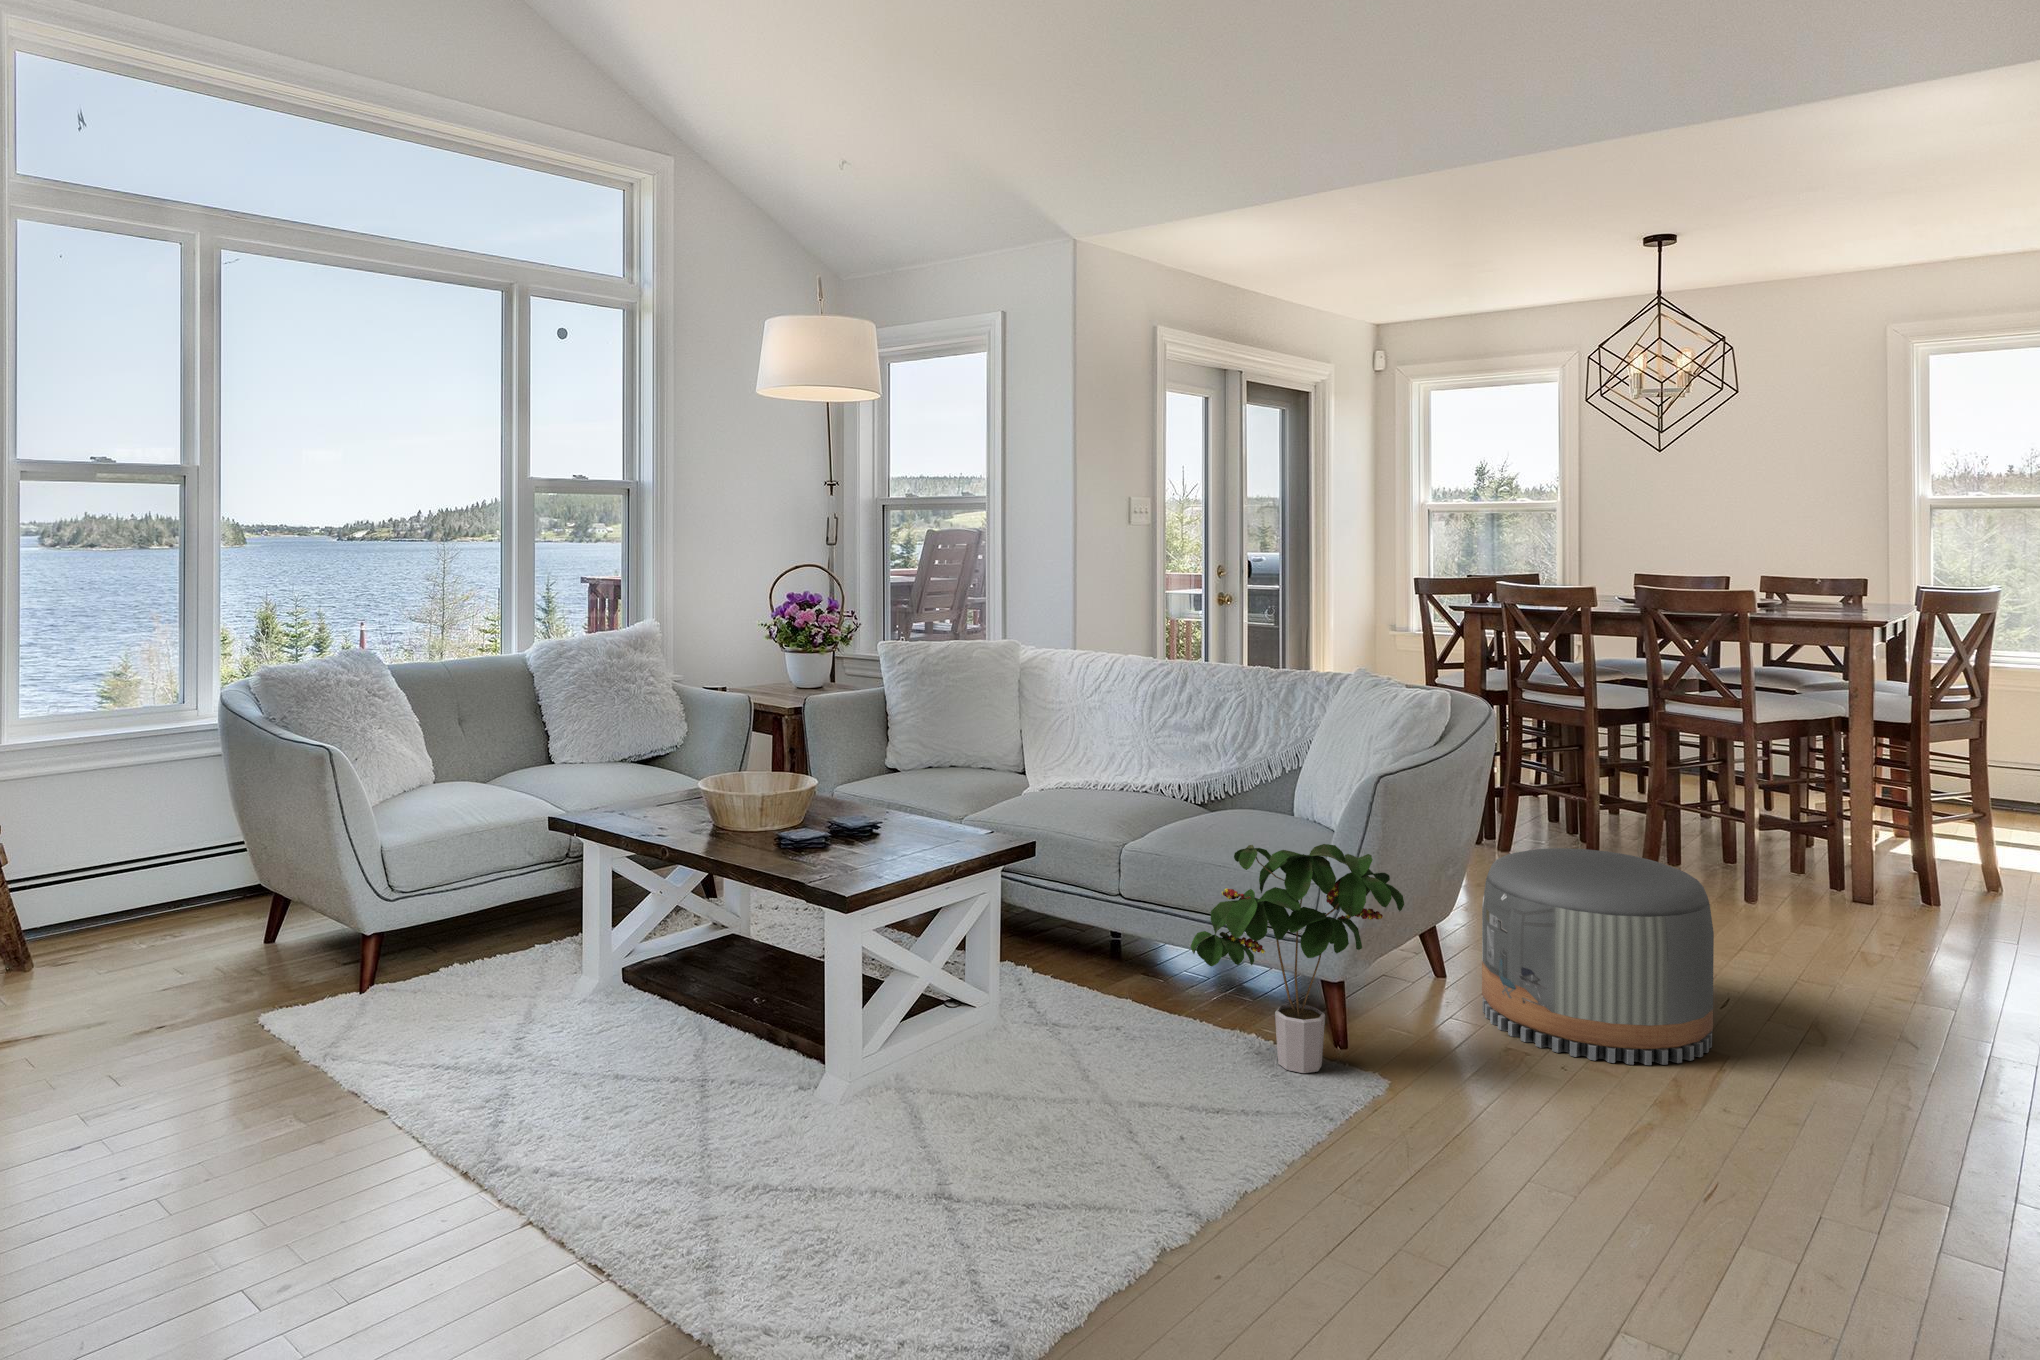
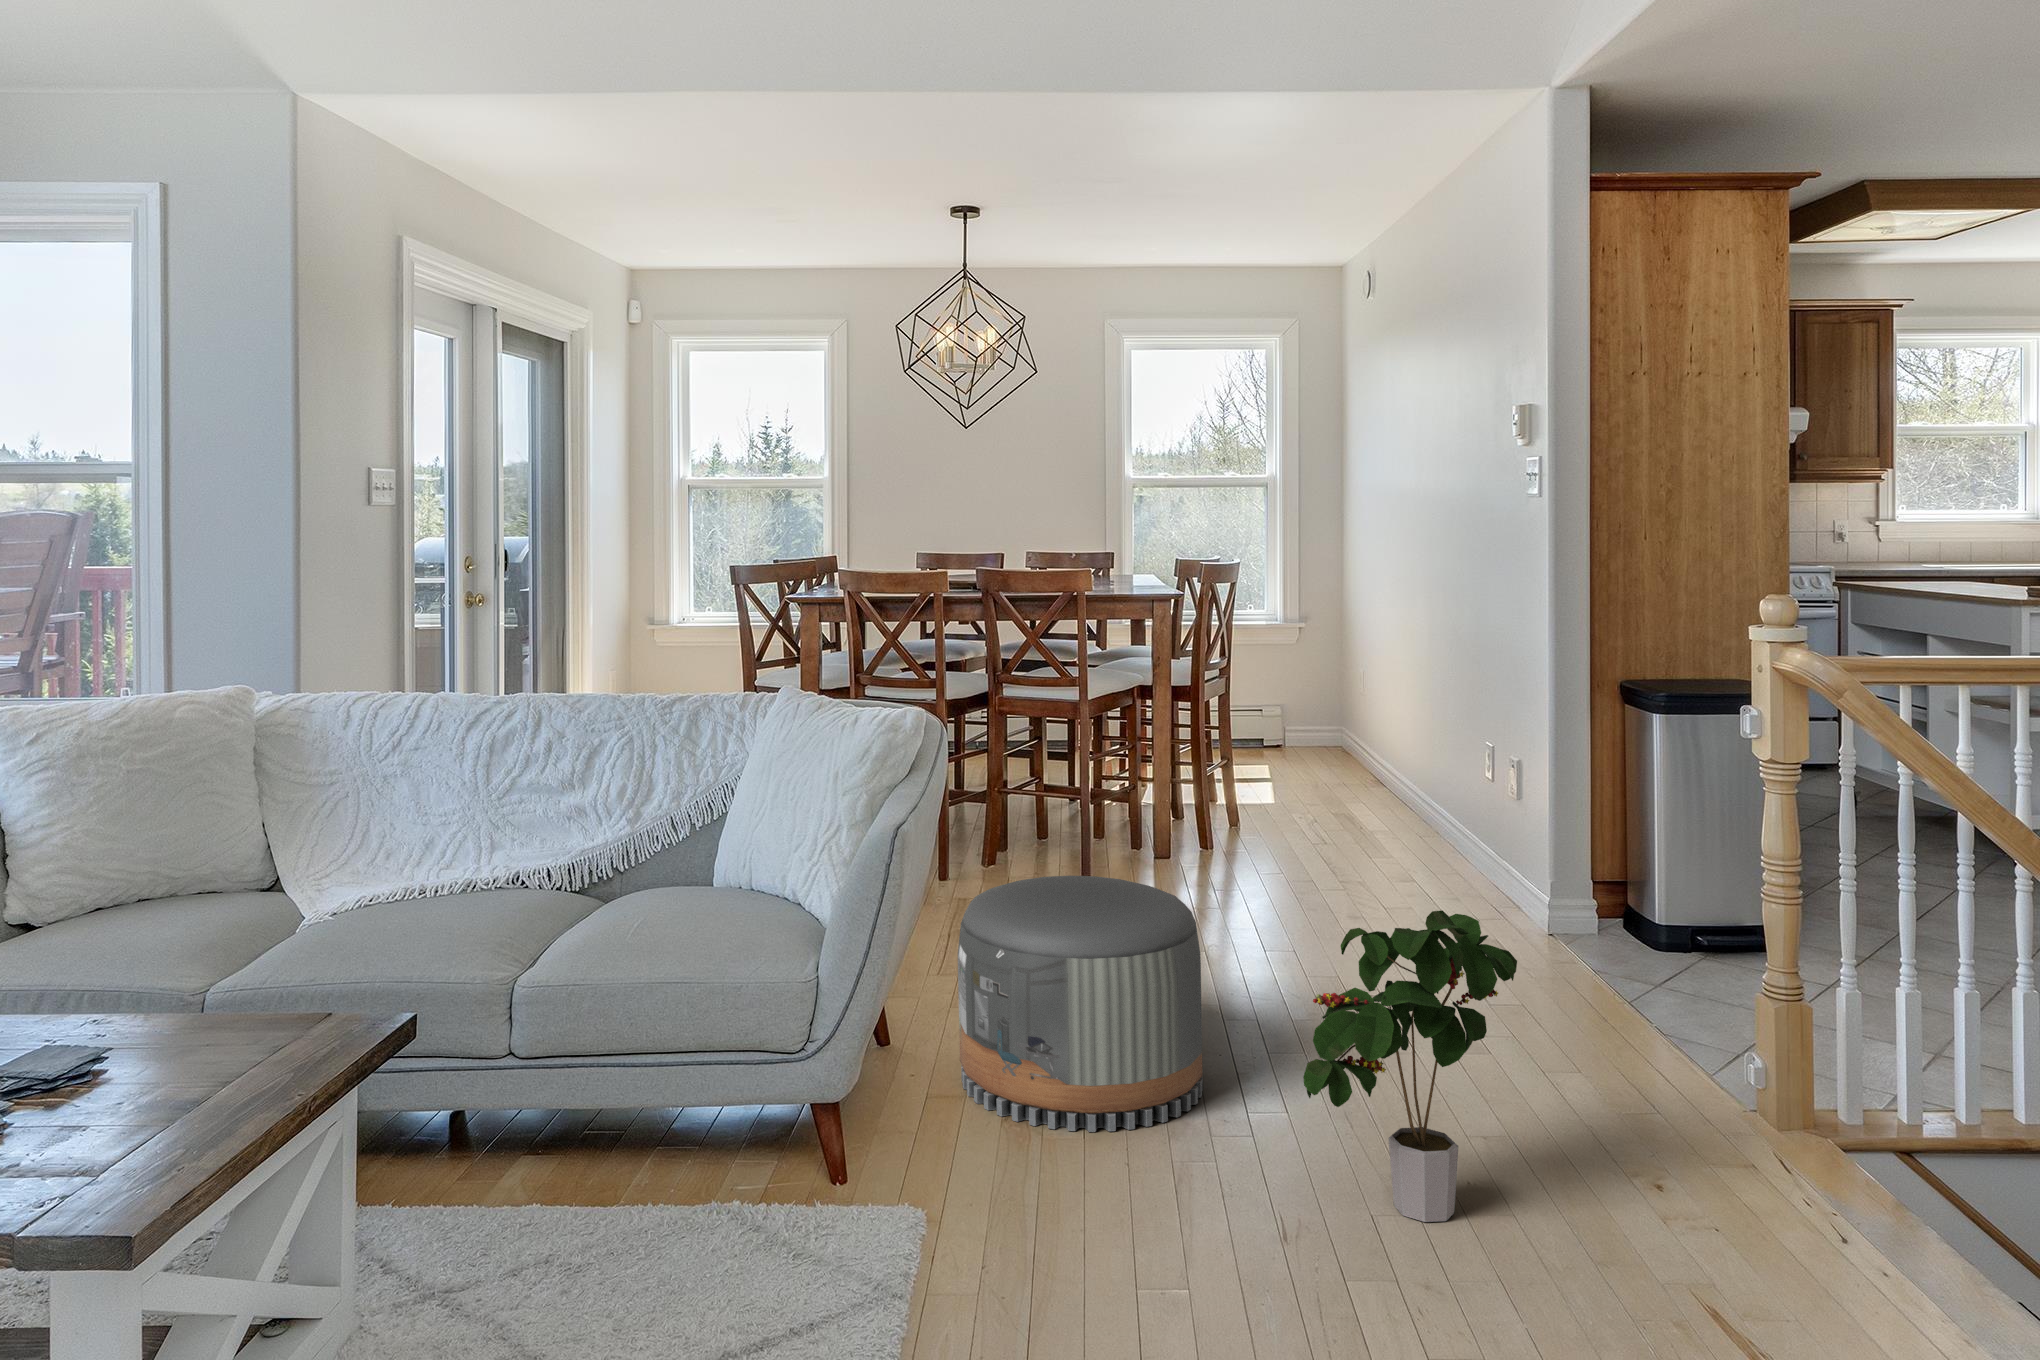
potted plant: present [1191,844,1404,1073] -> present [1303,911,1517,1222]

